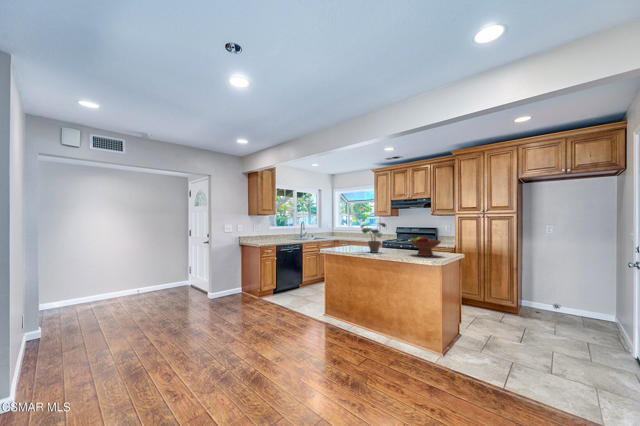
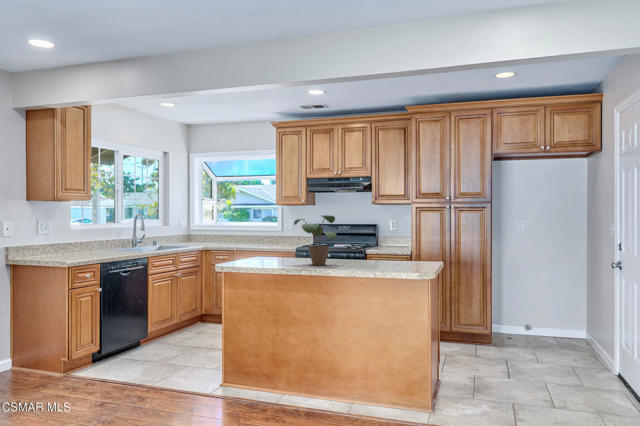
fruit bowl: present [410,236,441,256] -> none [375,235,422,266]

